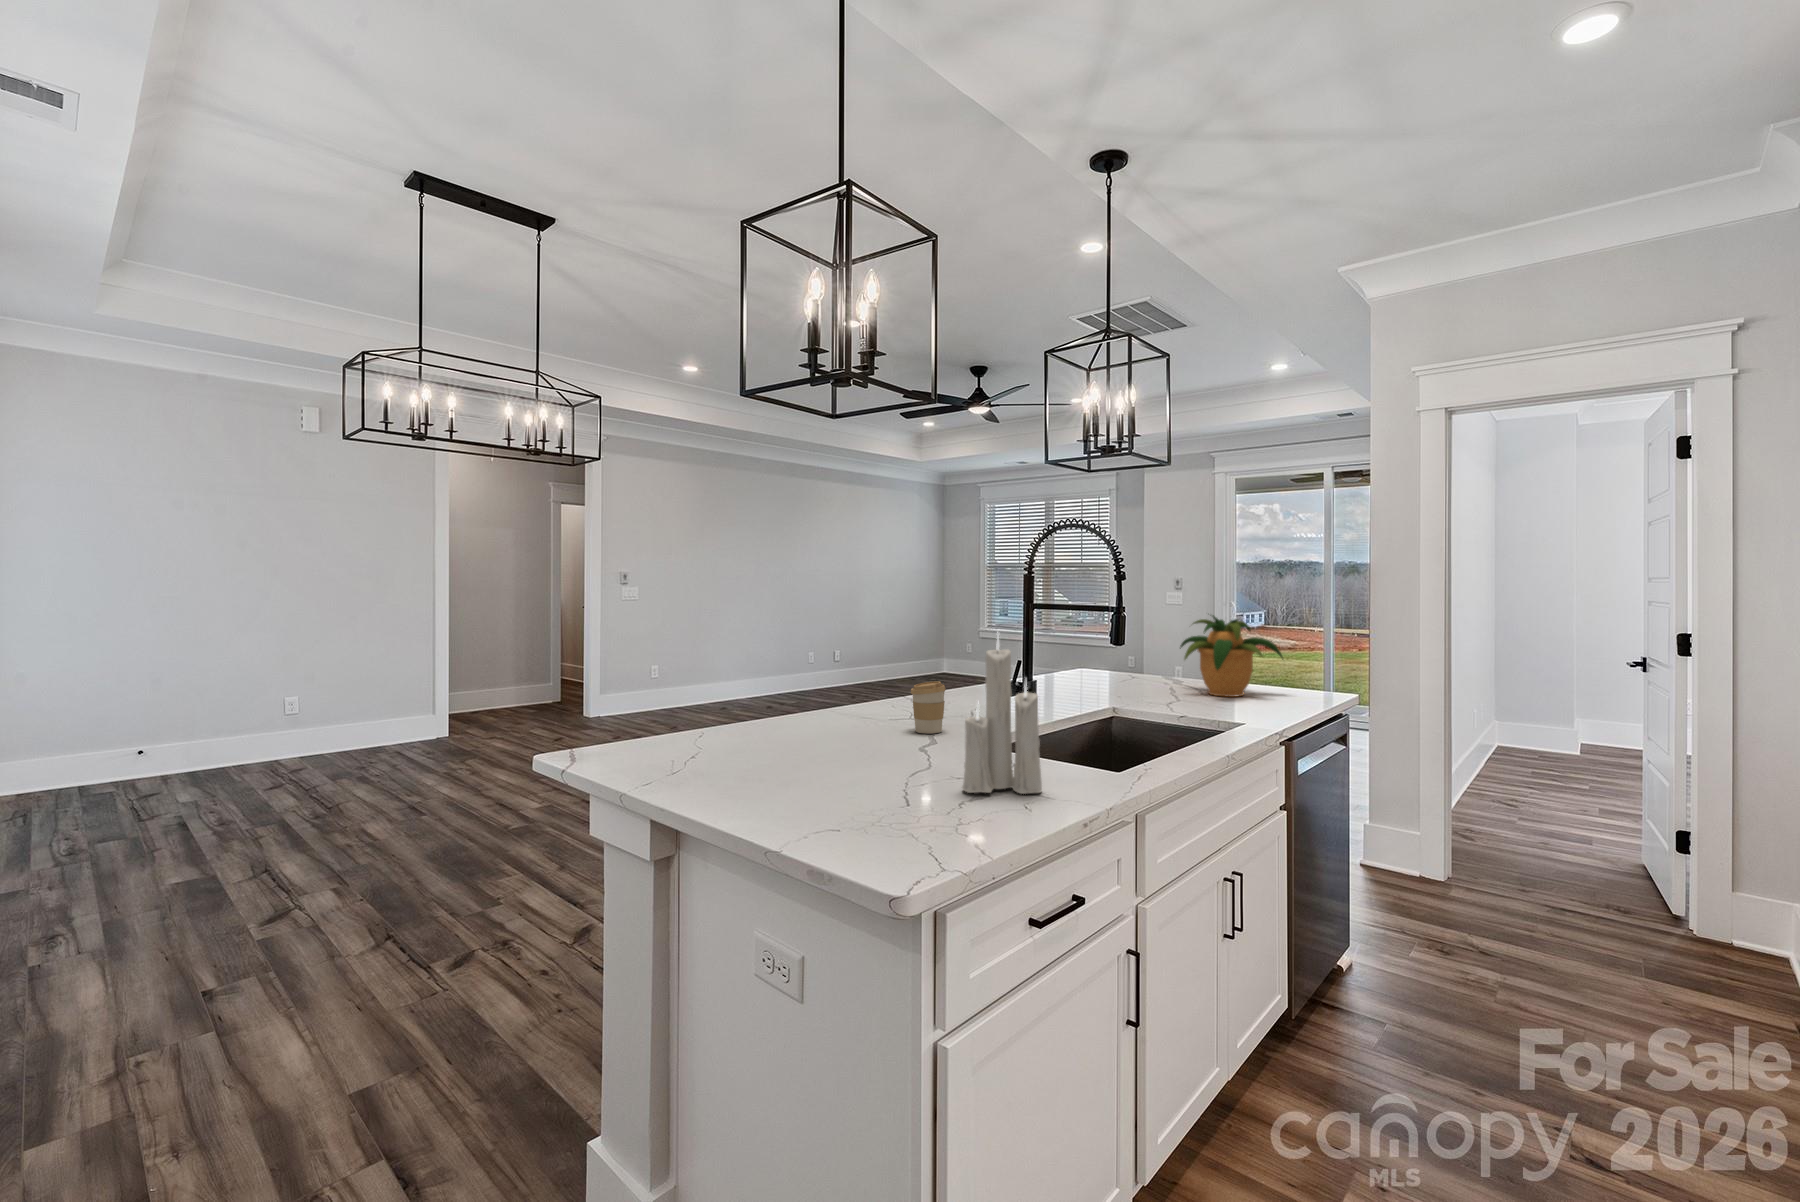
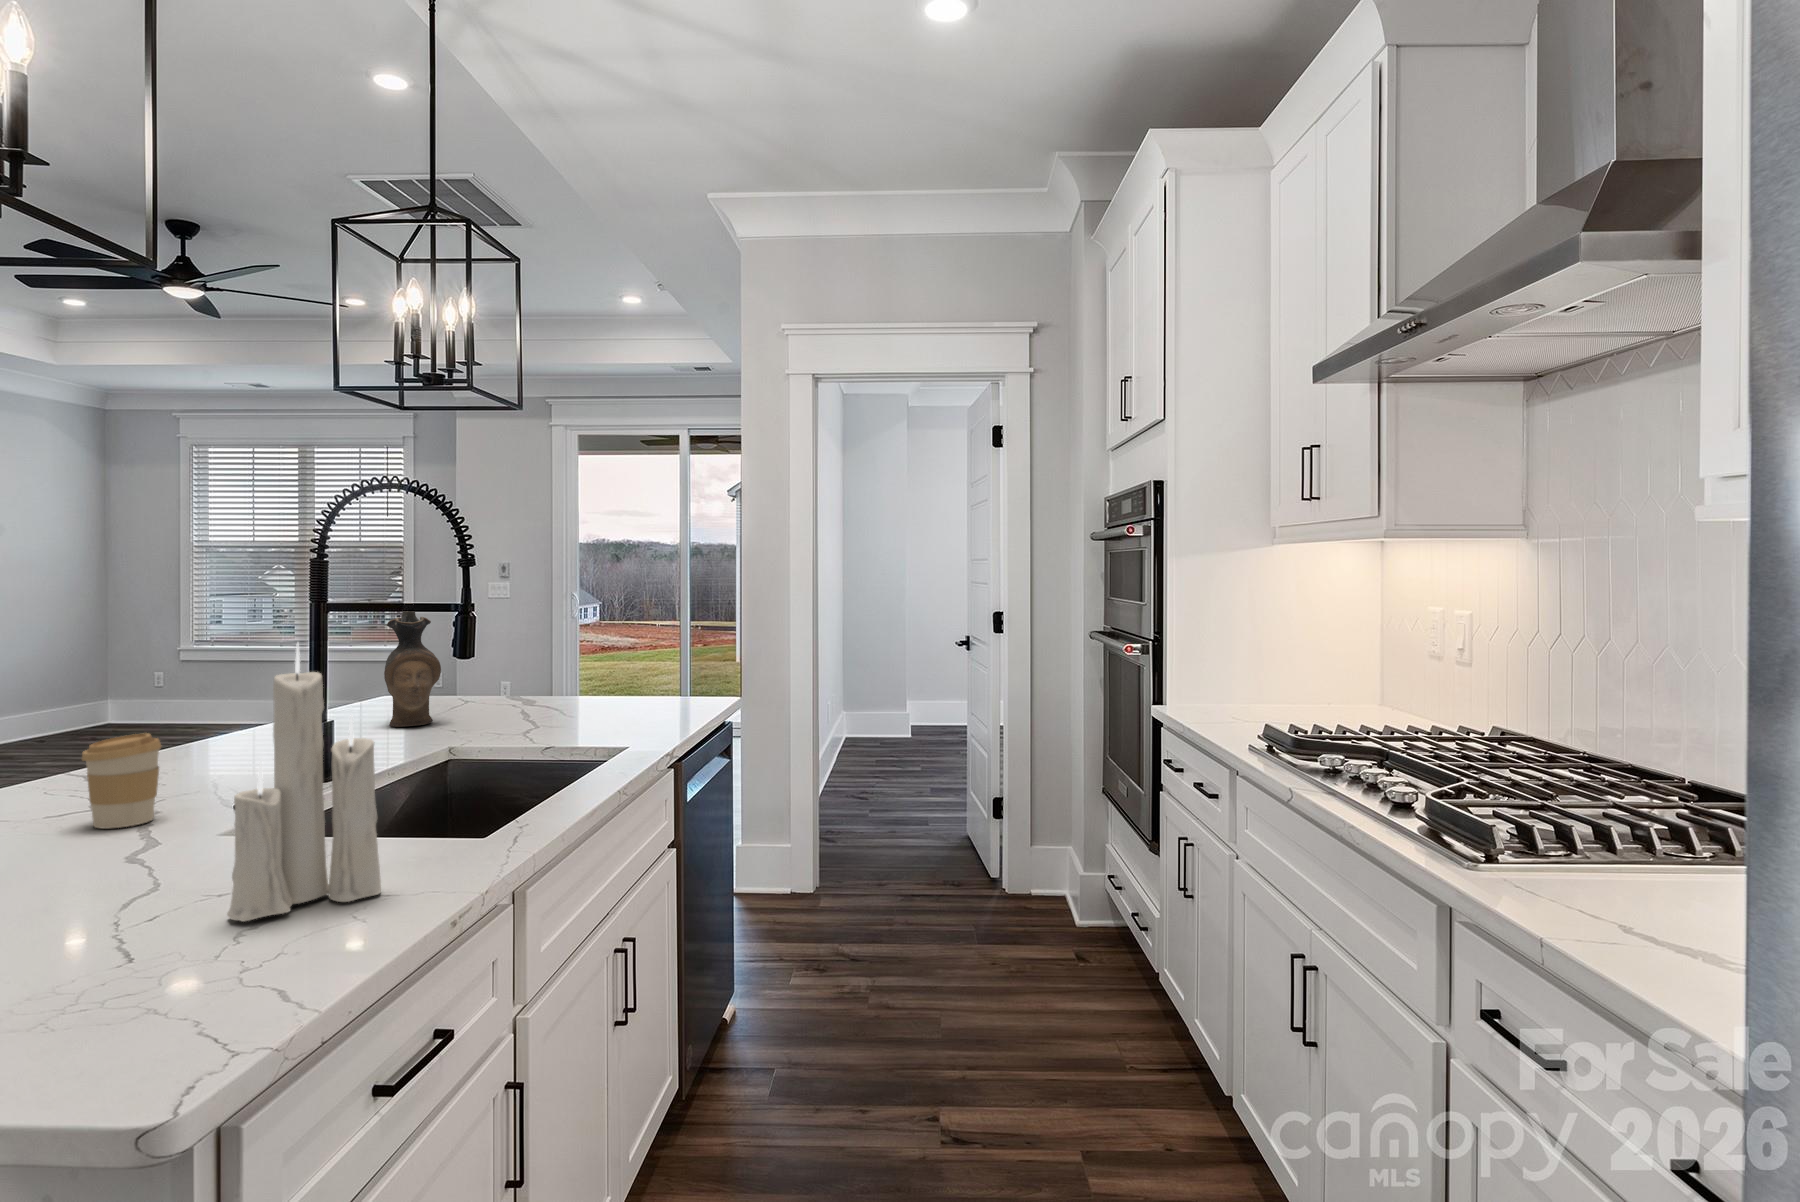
ceramic pitcher: none [1075,607,1111,693] -> present [384,603,441,727]
potted plant: present [1180,615,1283,697] -> none [532,610,660,714]

